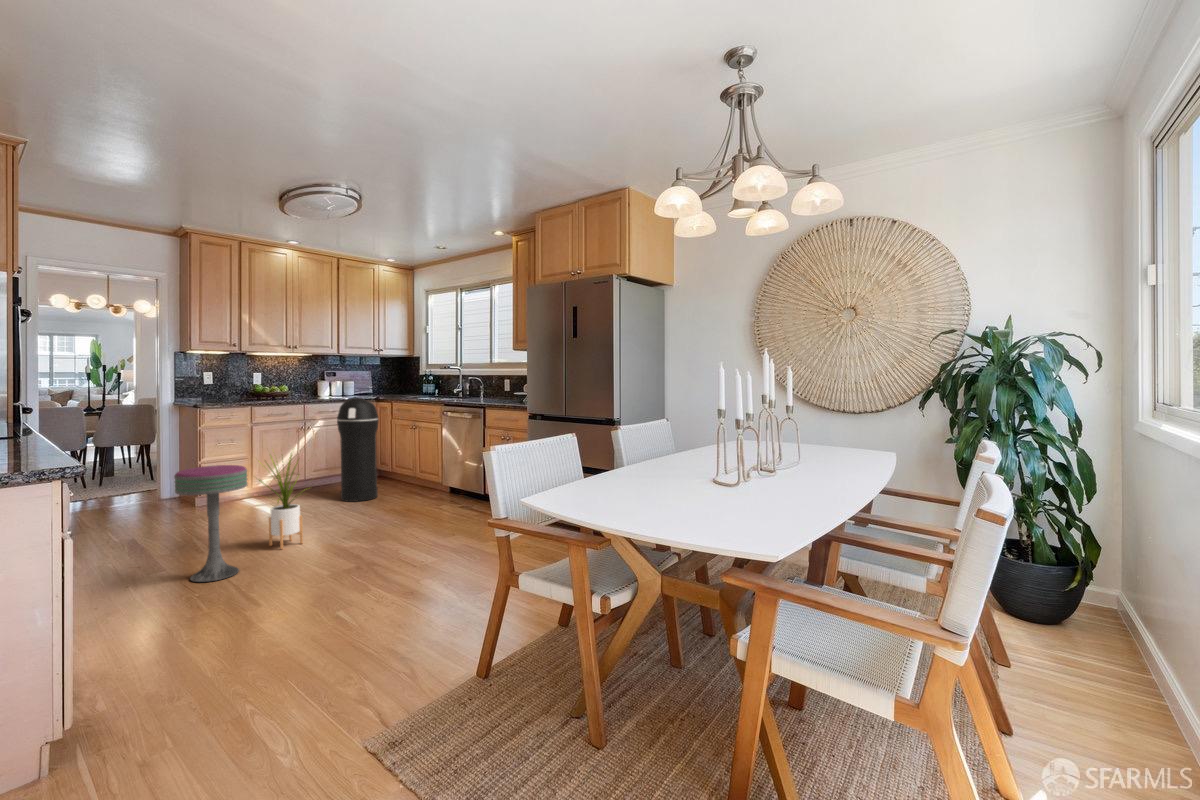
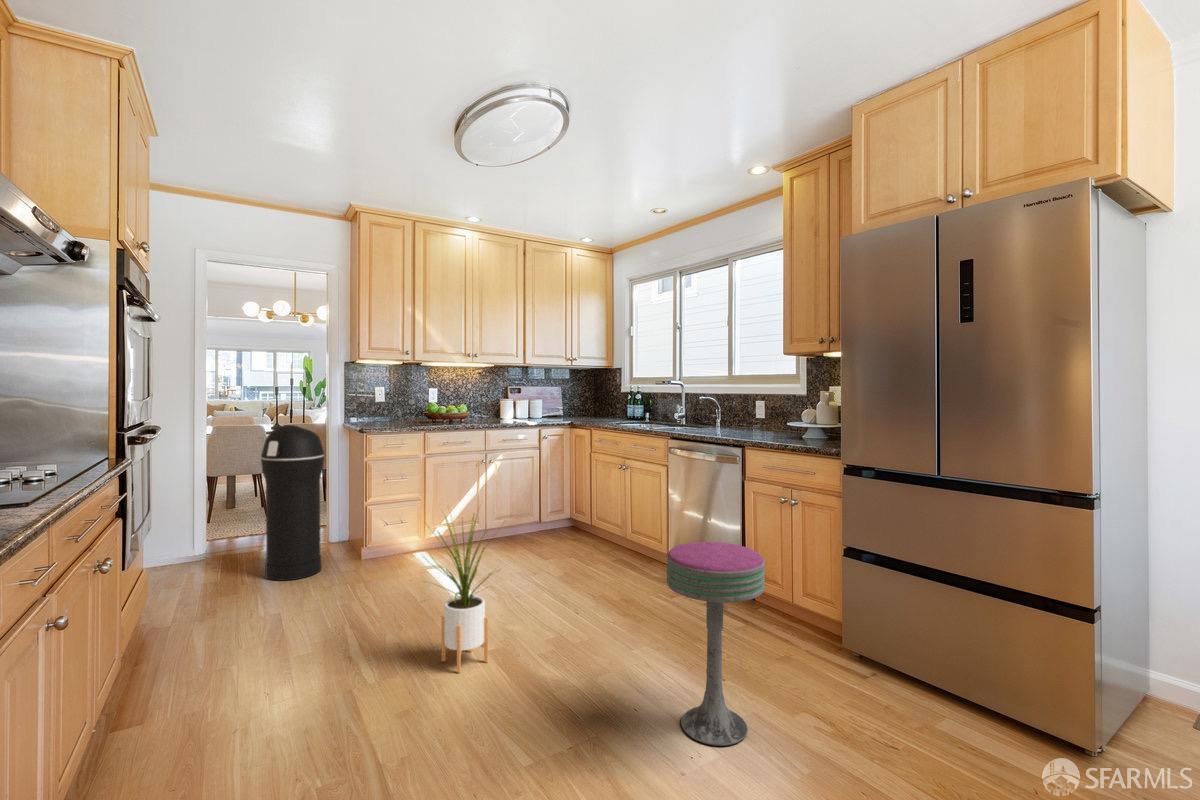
trash can: present [337,398,378,502] -> present [261,425,324,581]
bar stool: present [174,465,247,582] -> present [667,542,765,746]

